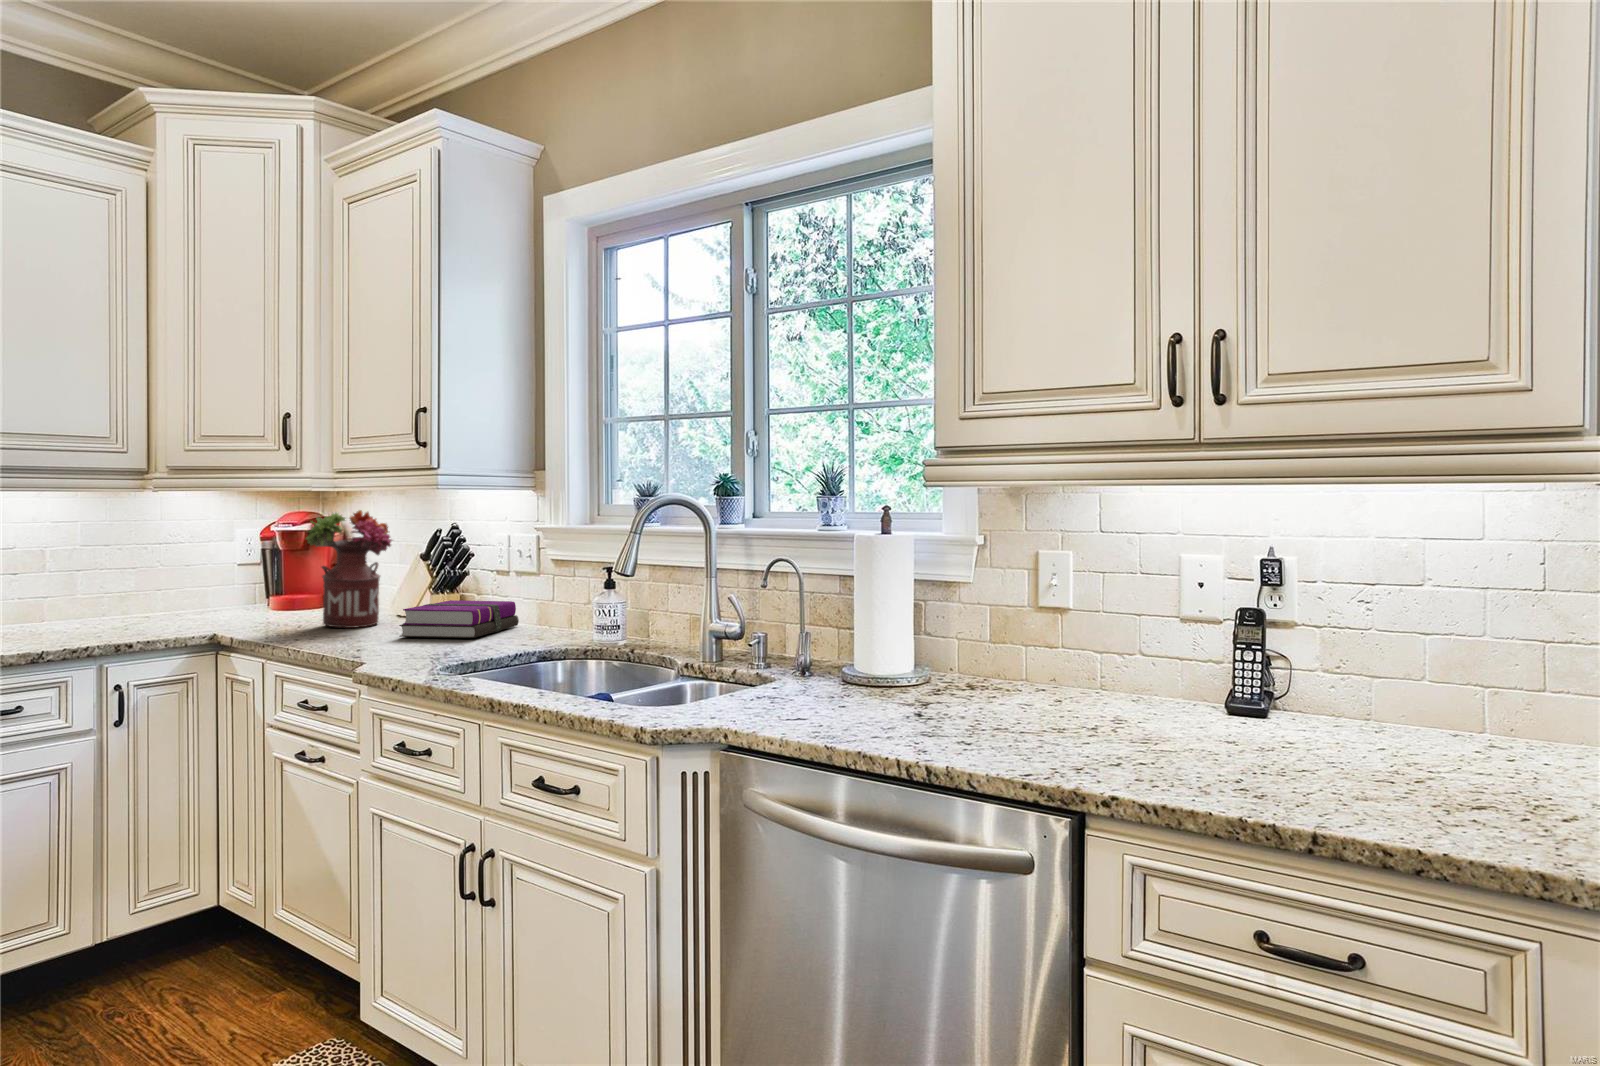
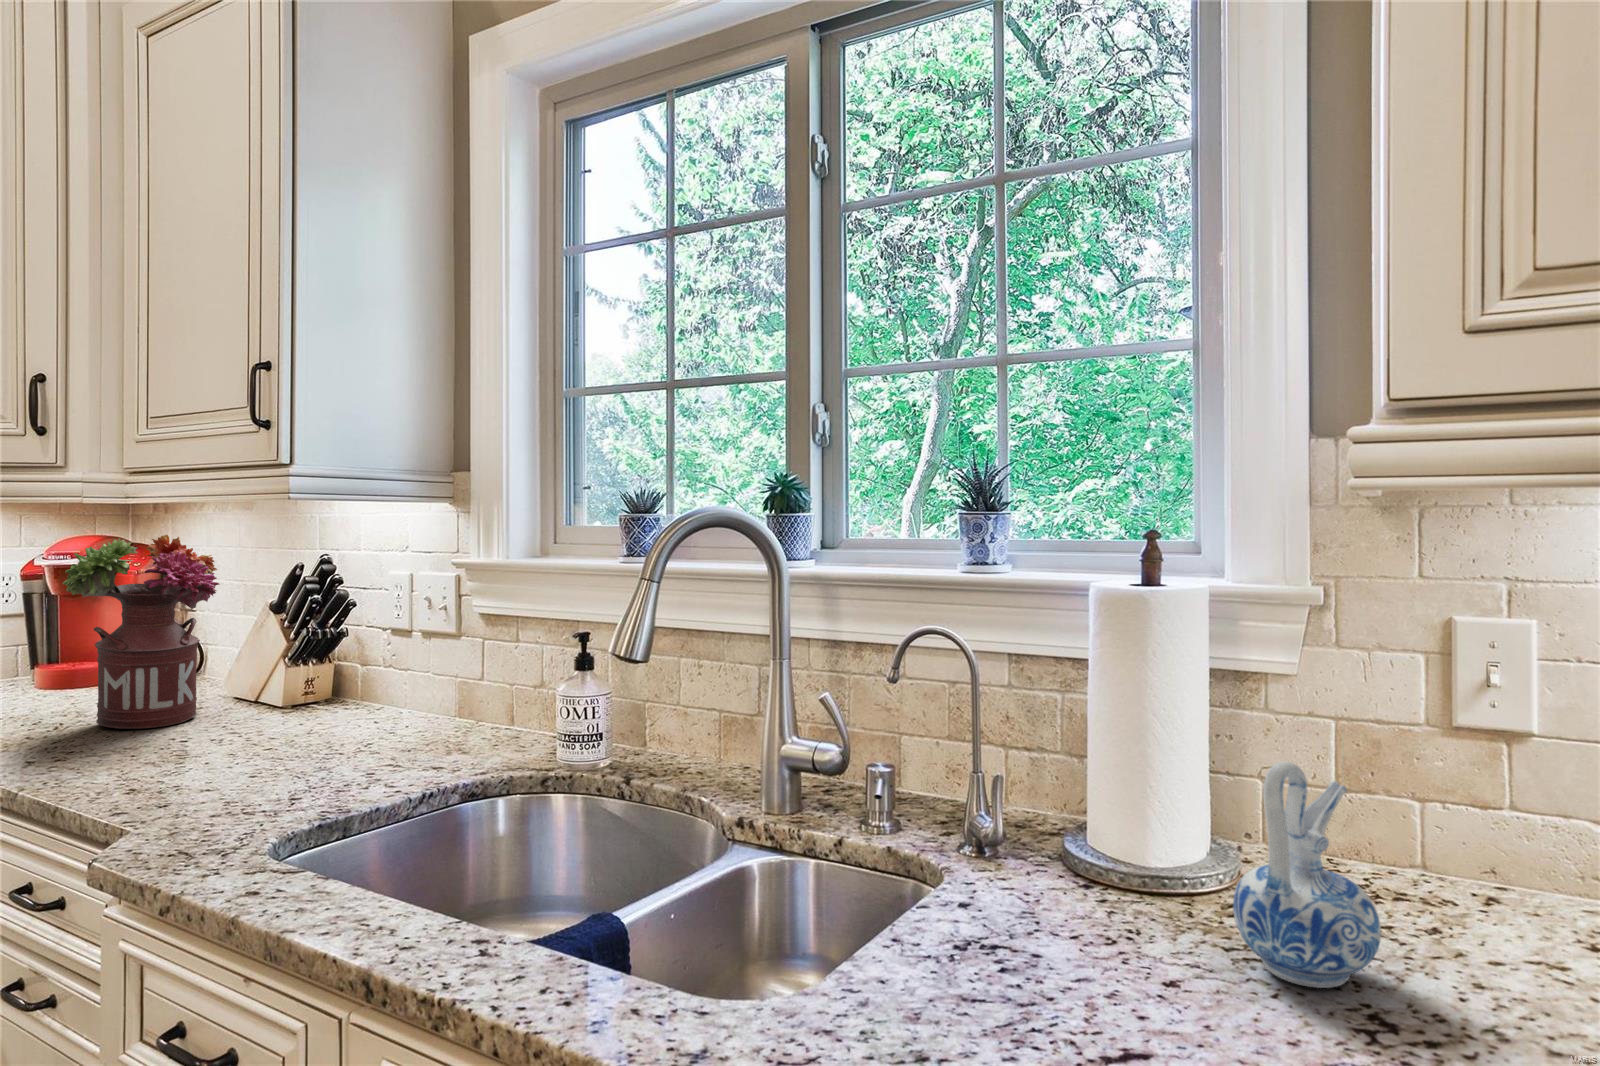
hardback book: present [399,600,519,638] -> none [218,679,428,753]
ceramic pitcher: none [870,607,929,705] -> present [1233,762,1381,988]

